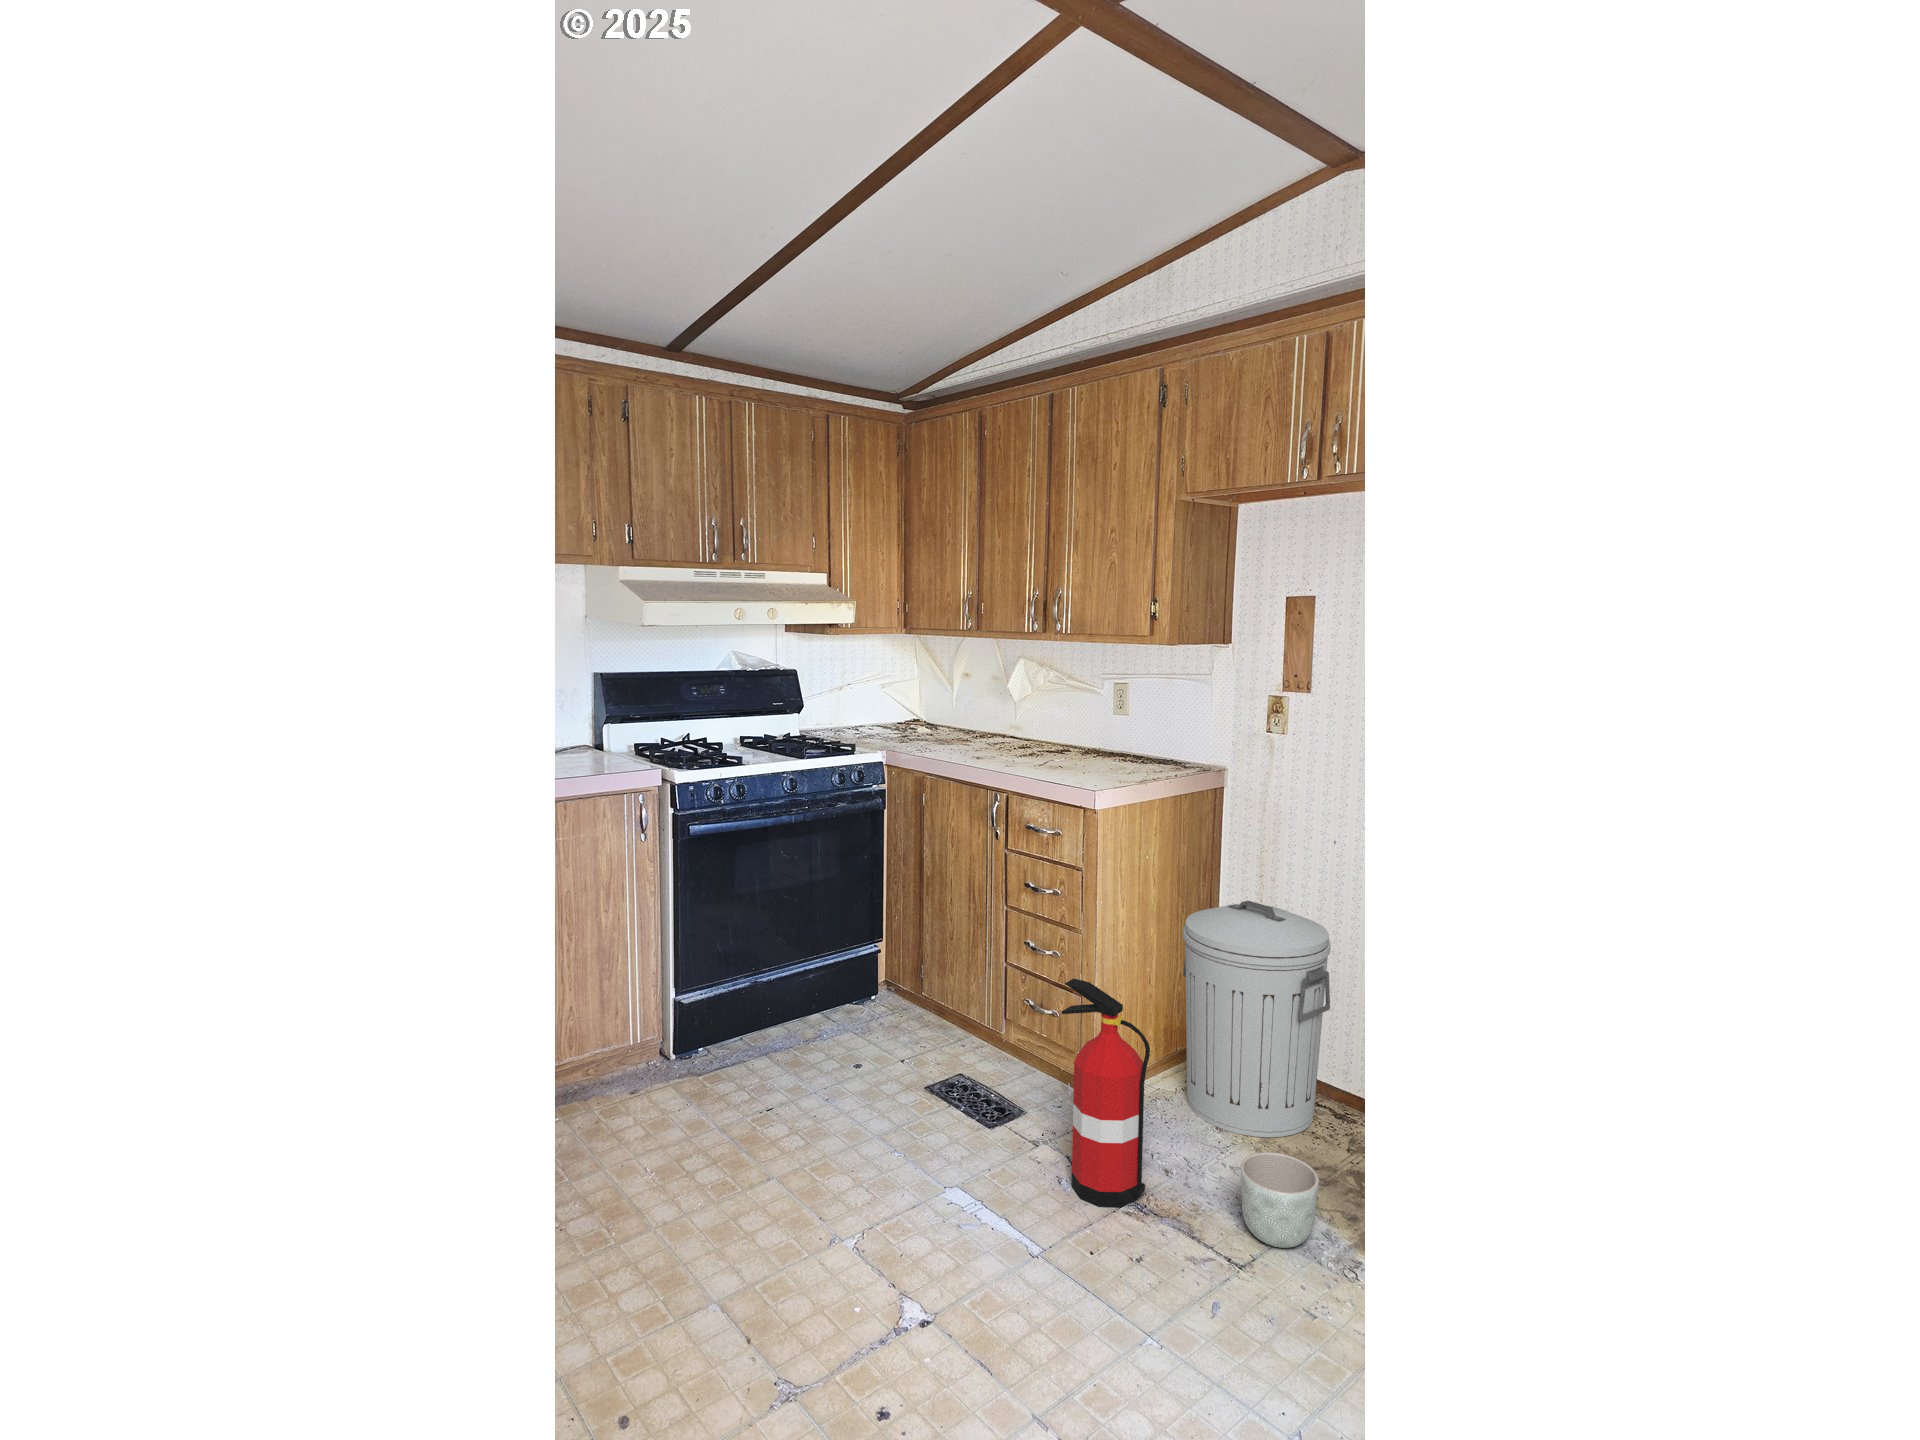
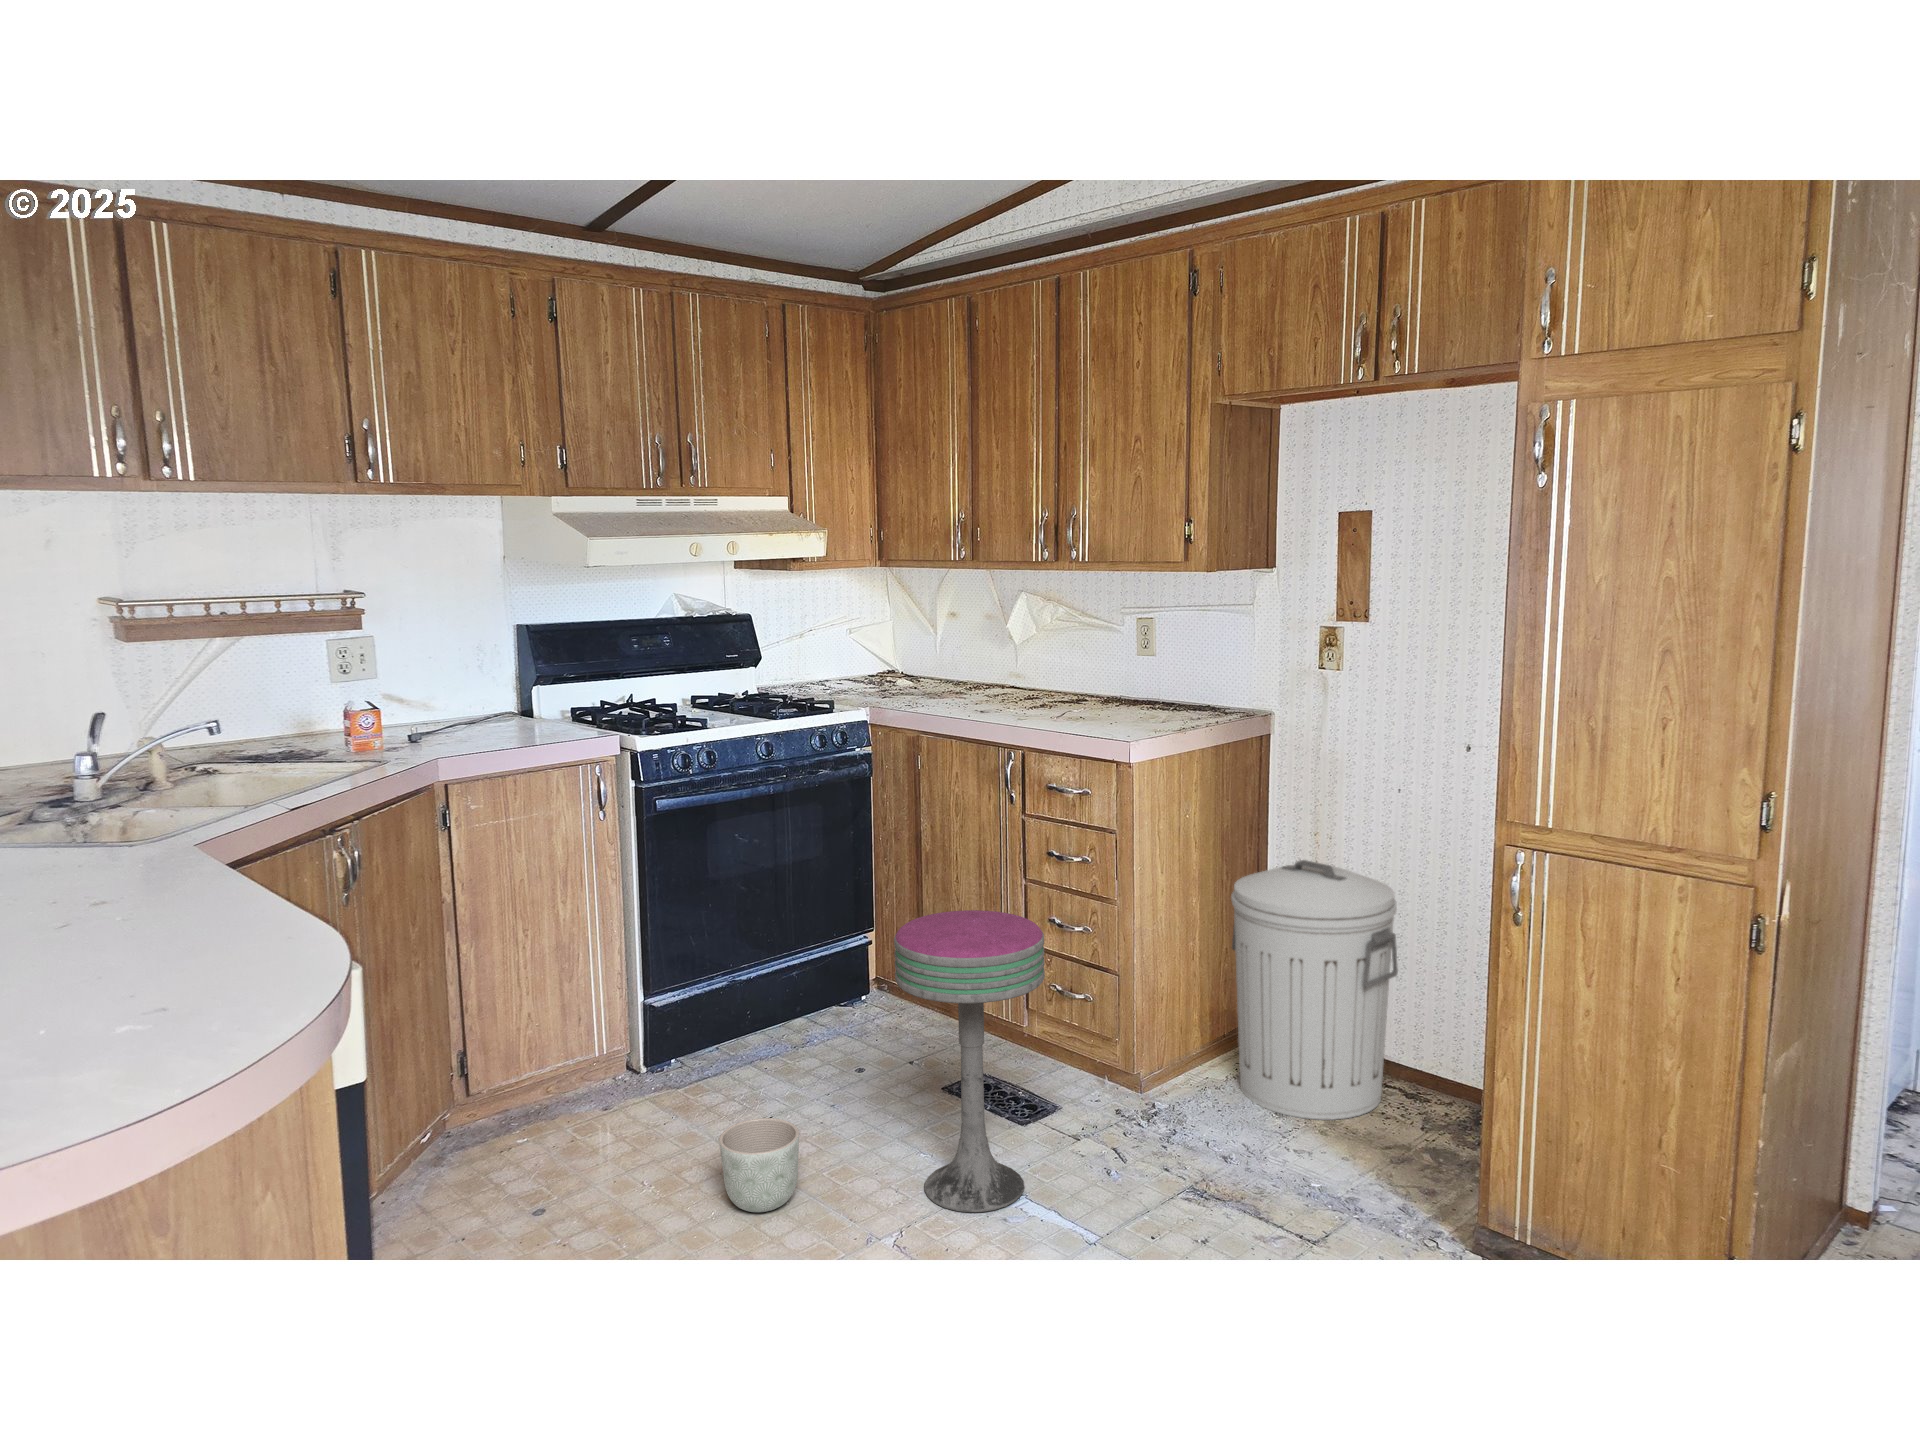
bar stool: none [870,937,1004,1216] -> present [894,910,1045,1212]
fire extinguisher: present [1062,978,1150,1207] -> none [1106,949,1207,1195]
planter: present [1240,1152,1319,1248] -> present [719,1118,799,1212]

